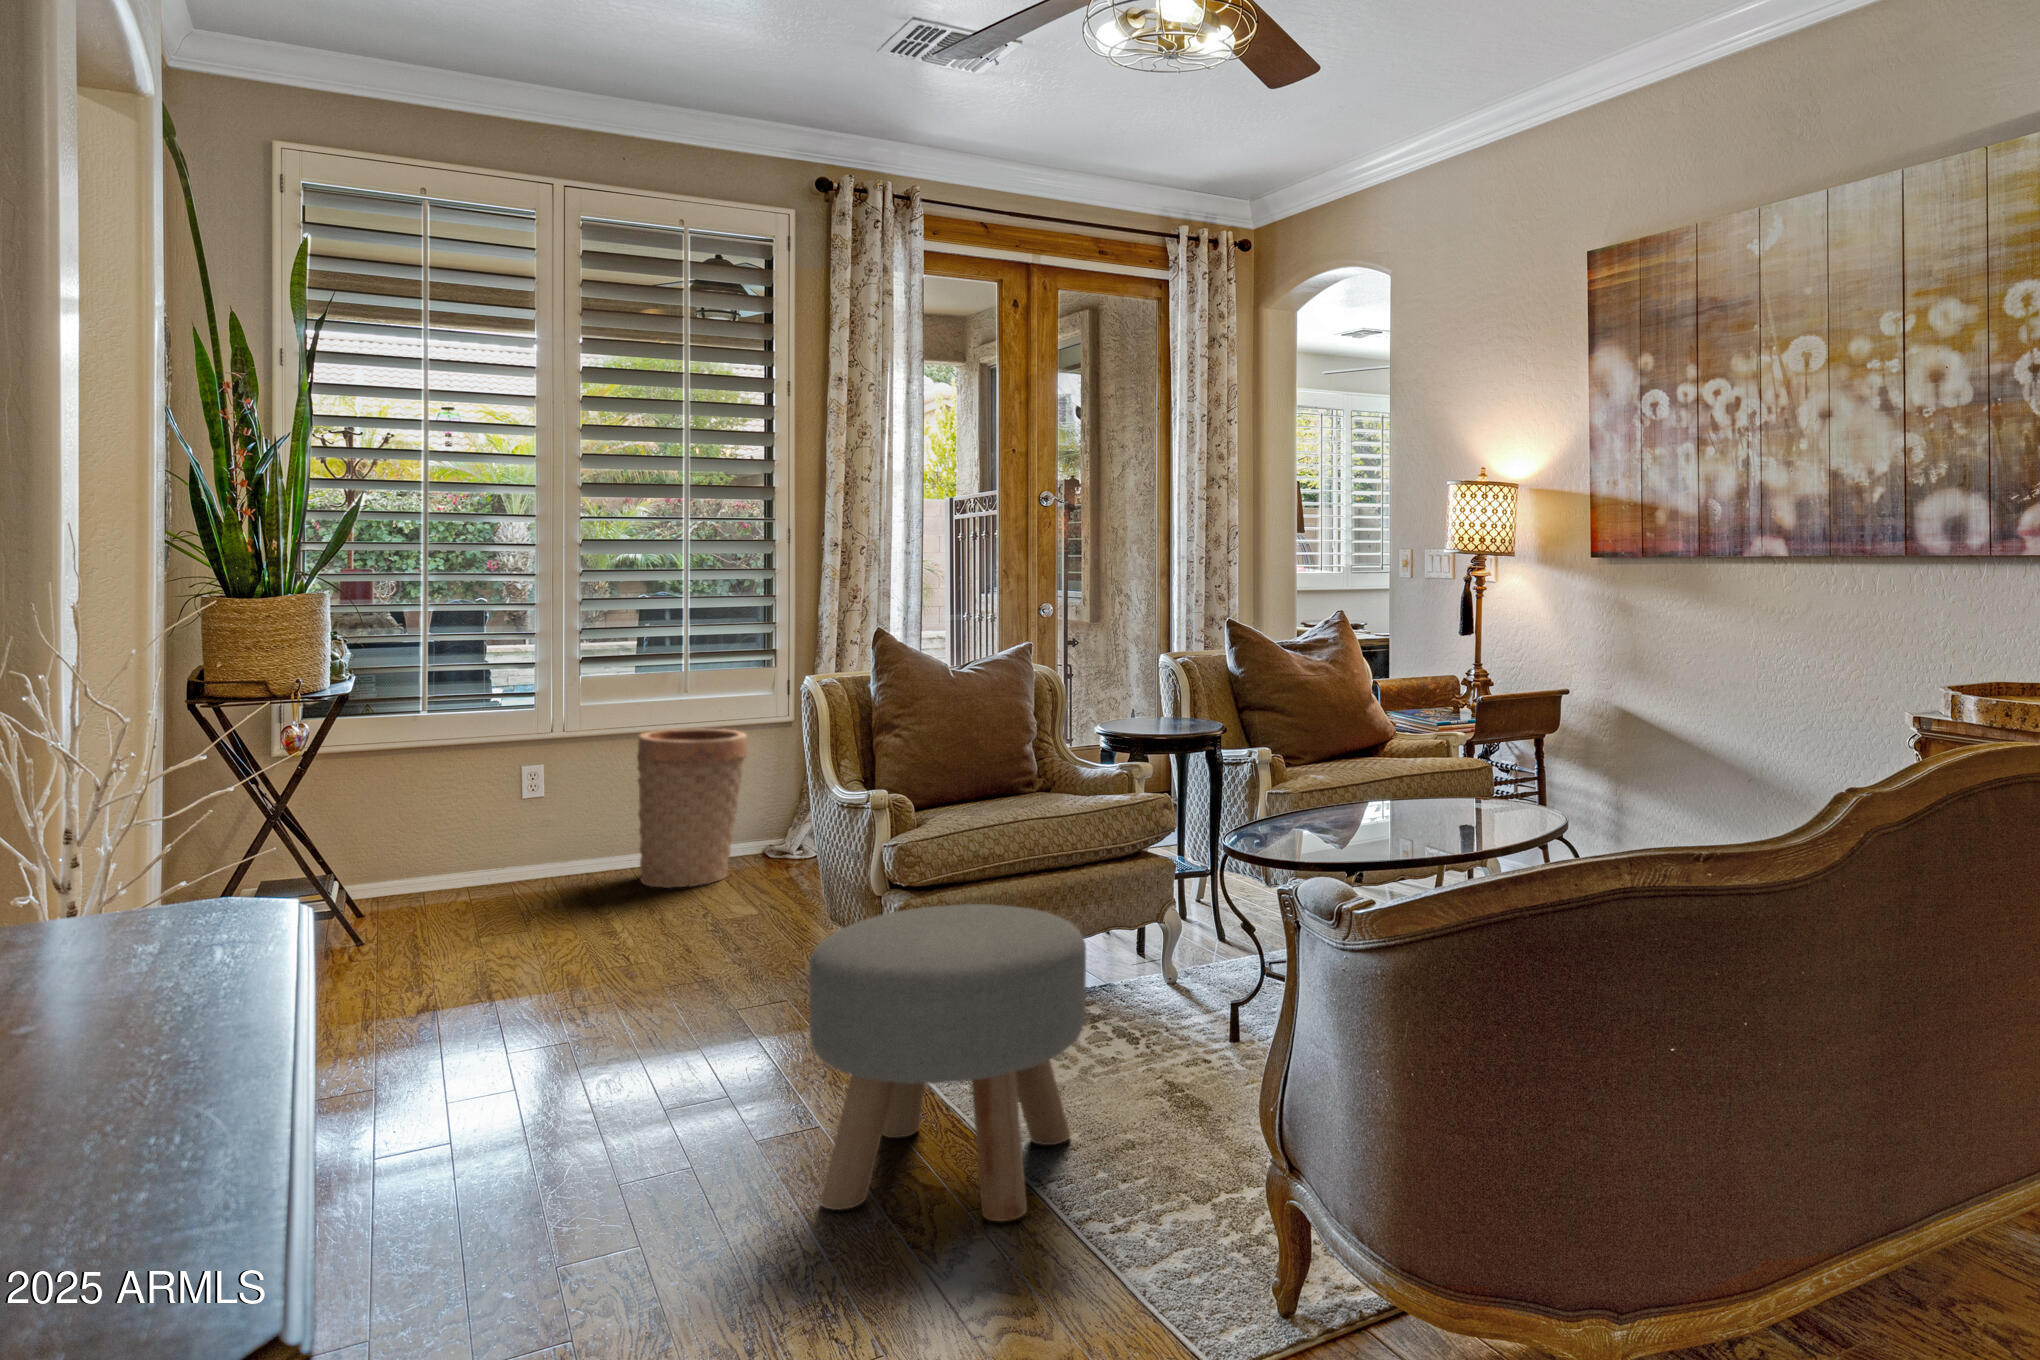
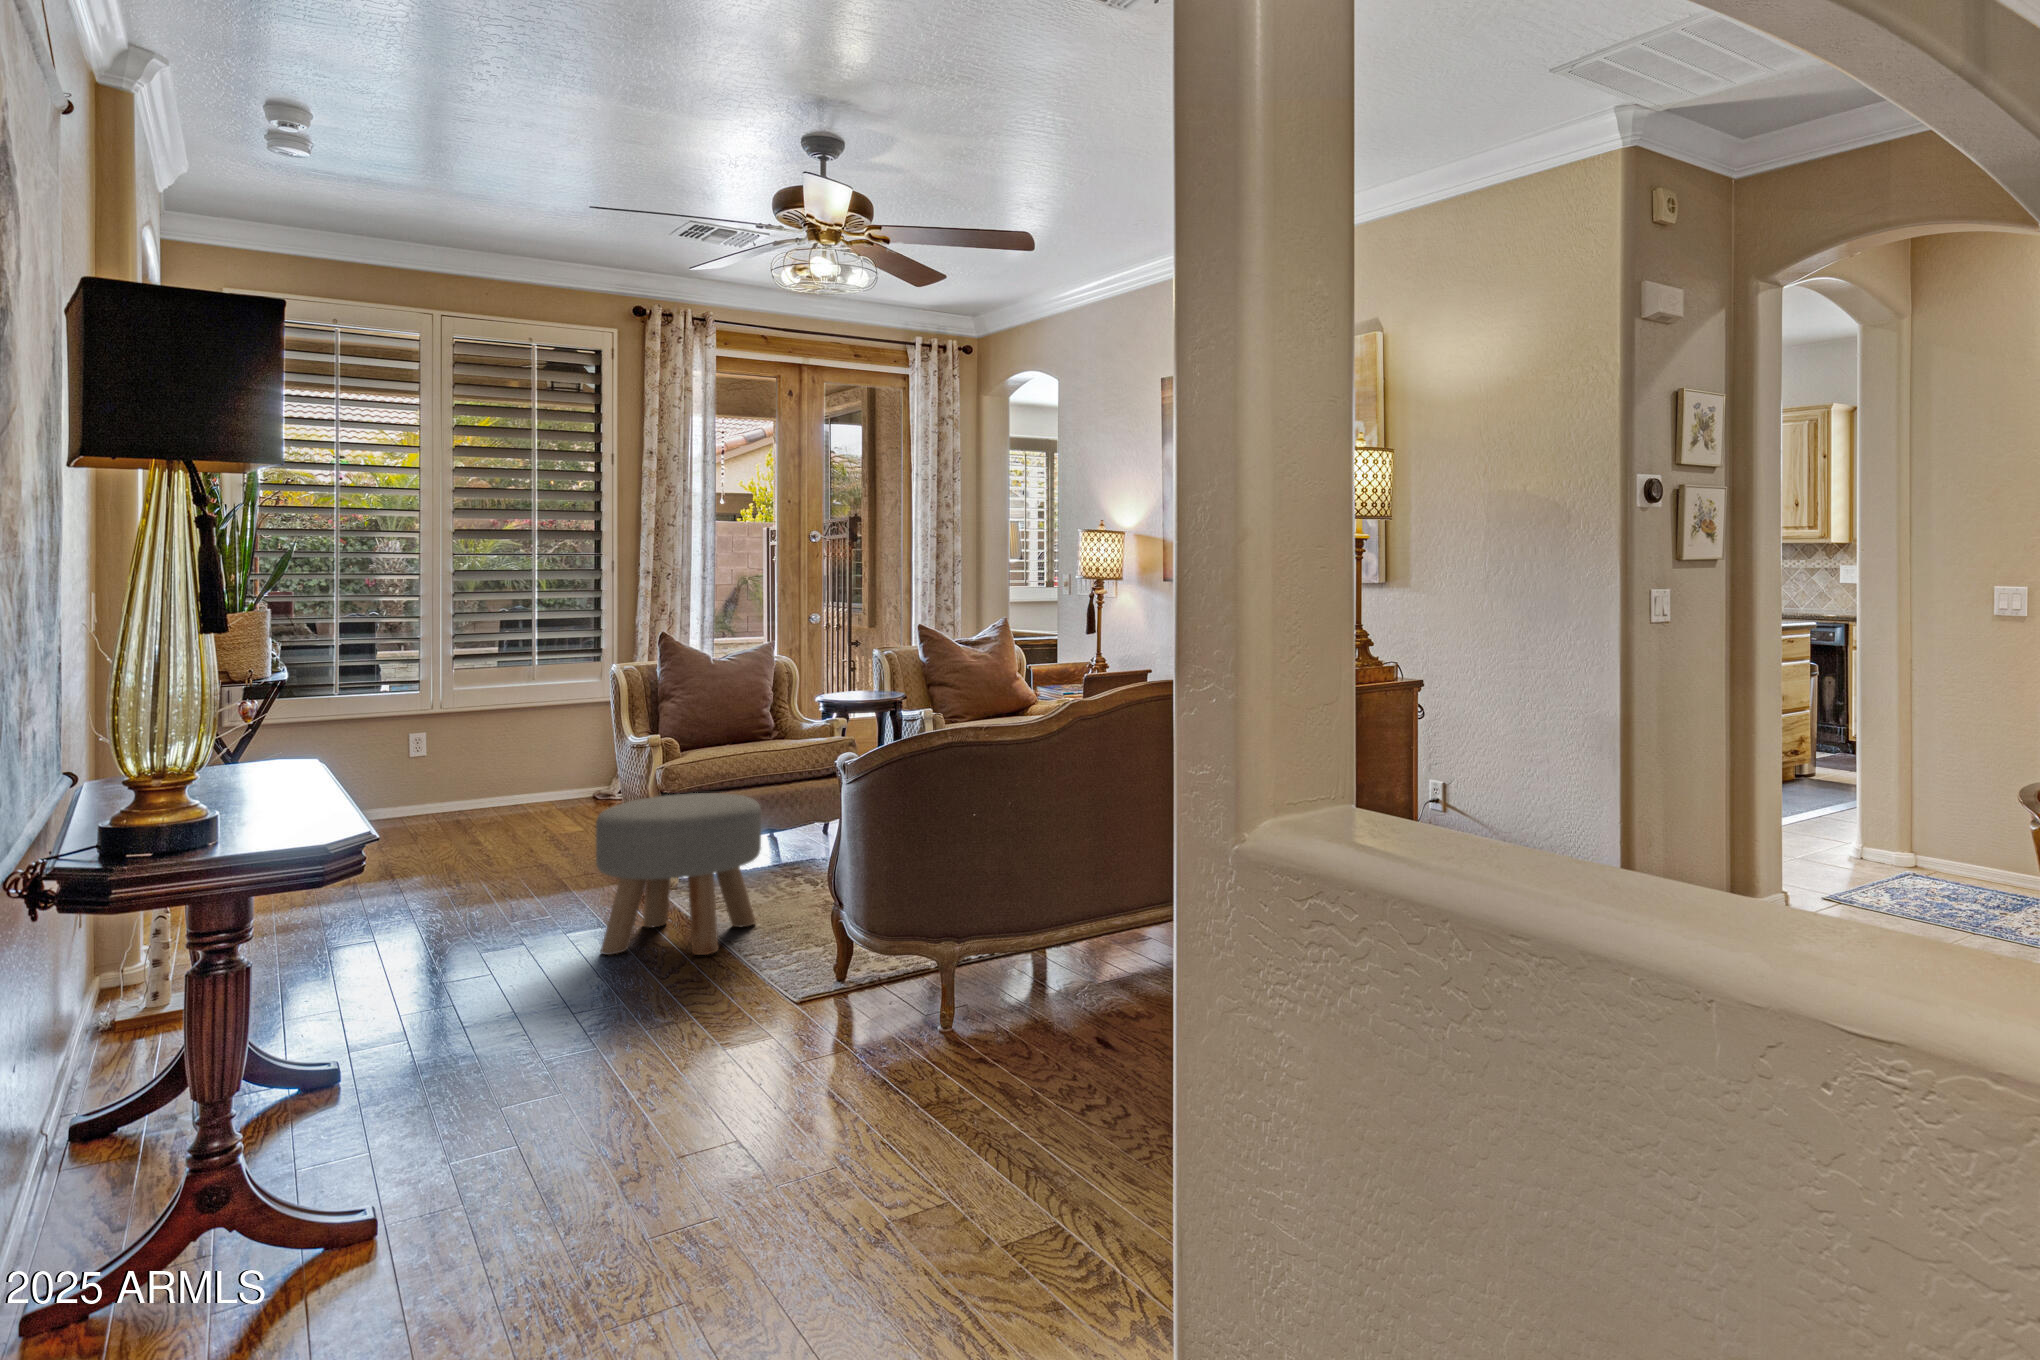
basket: present [637,729,747,888] -> none [496,705,579,816]

